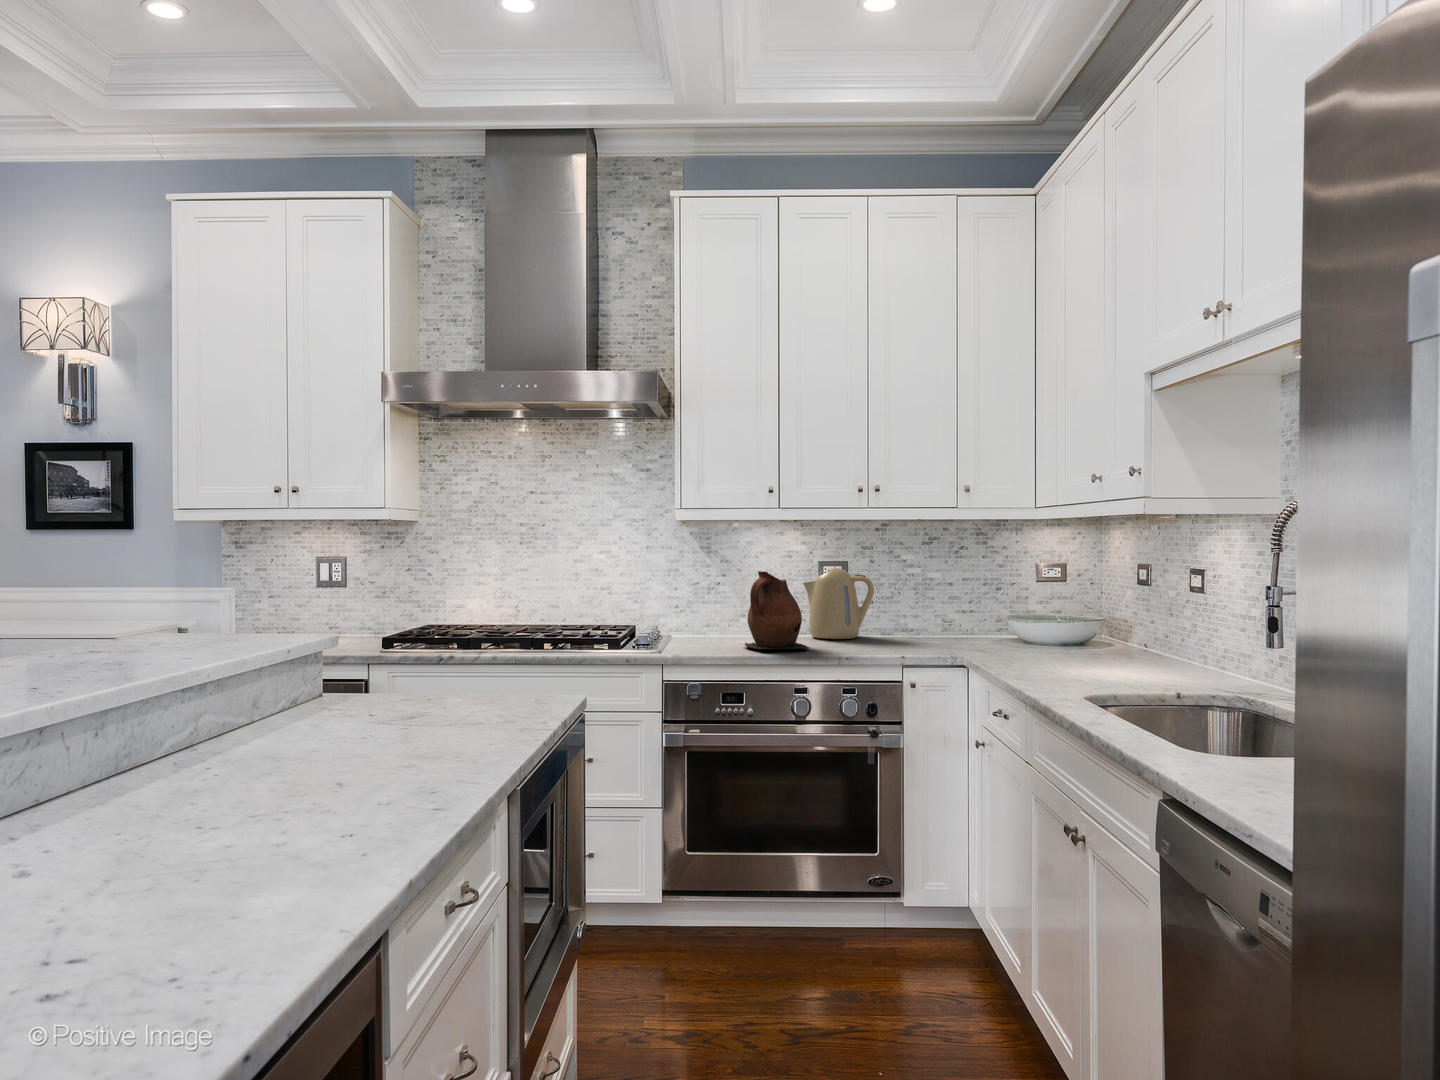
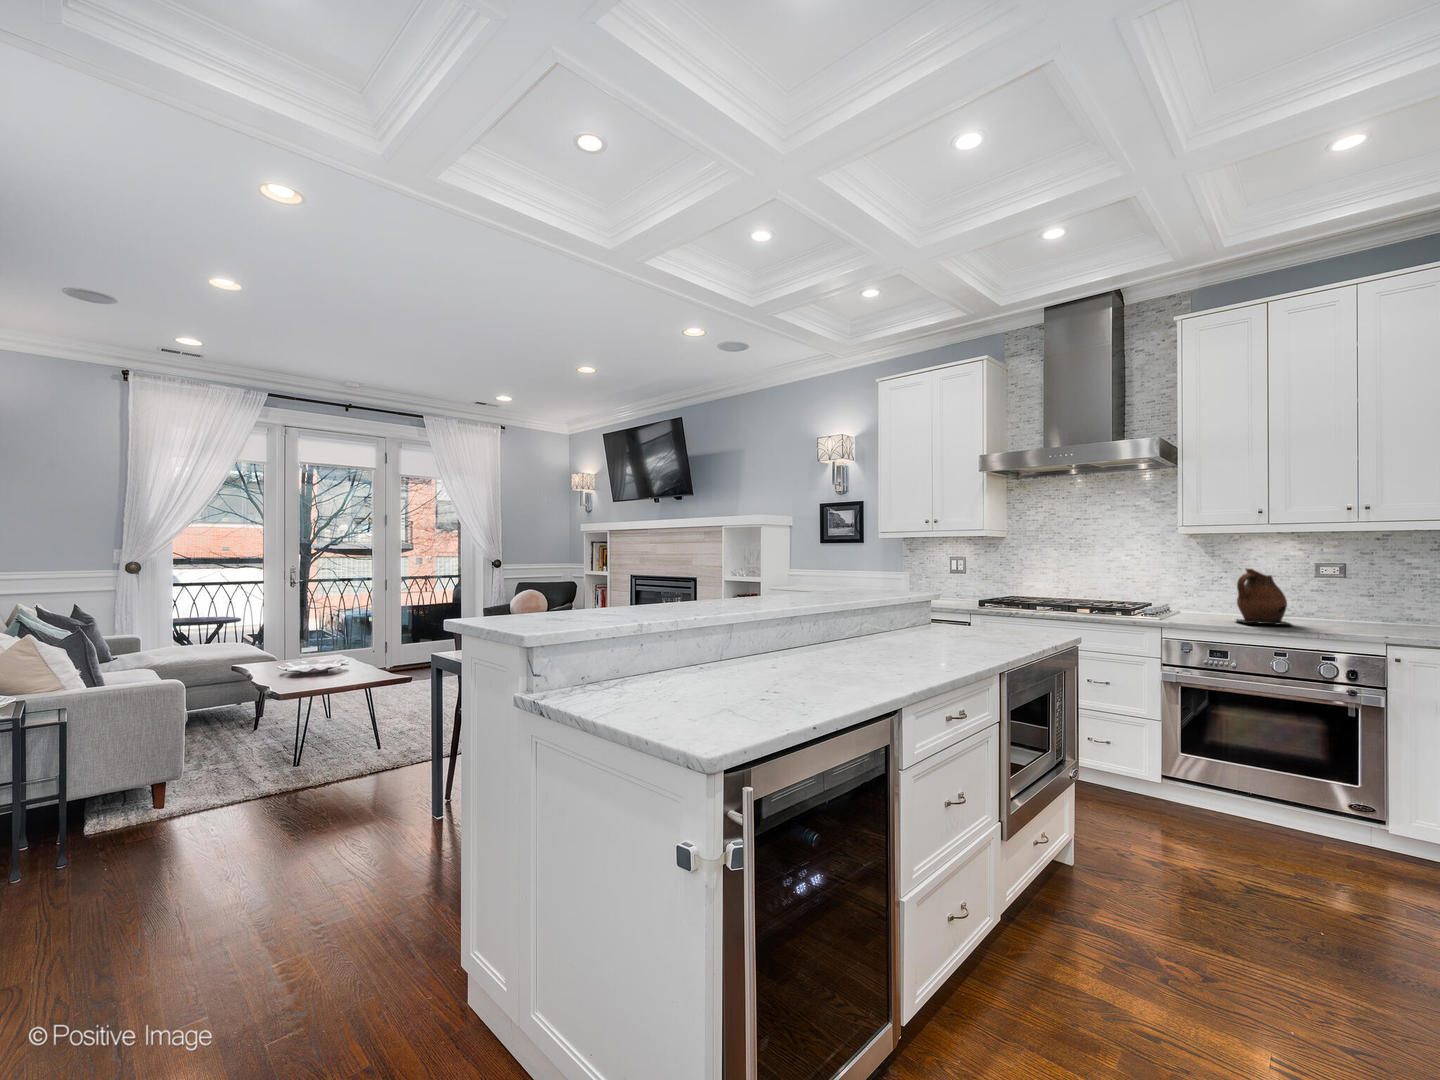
kettle: present [803,568,874,639] -> none [1296,569,1369,622]

